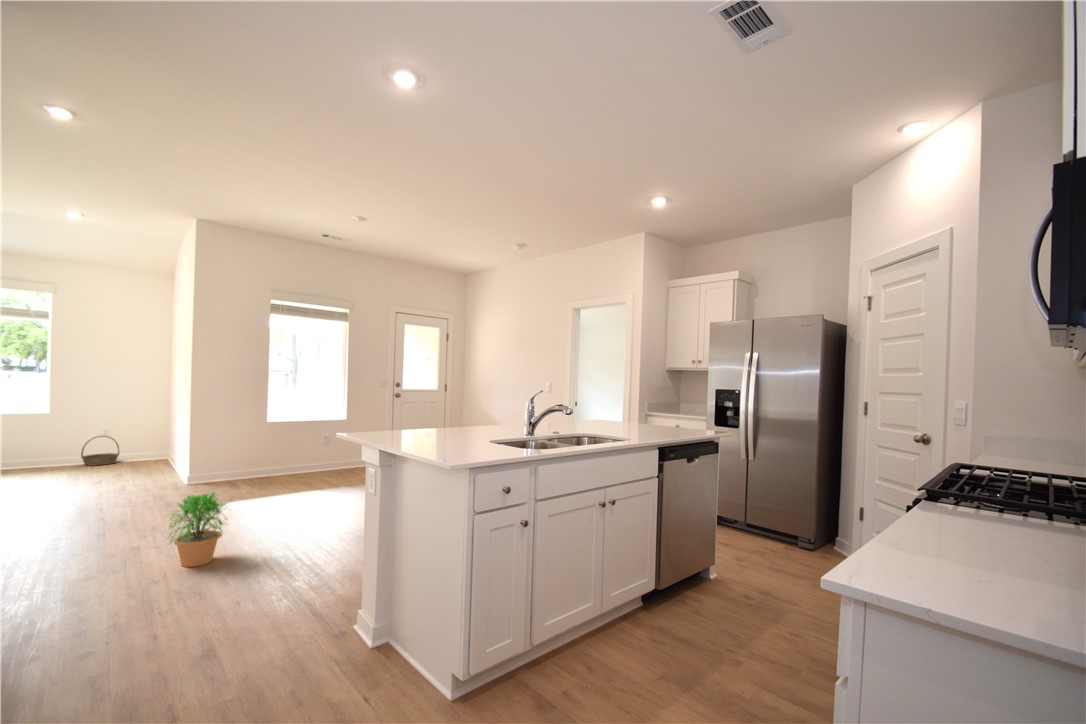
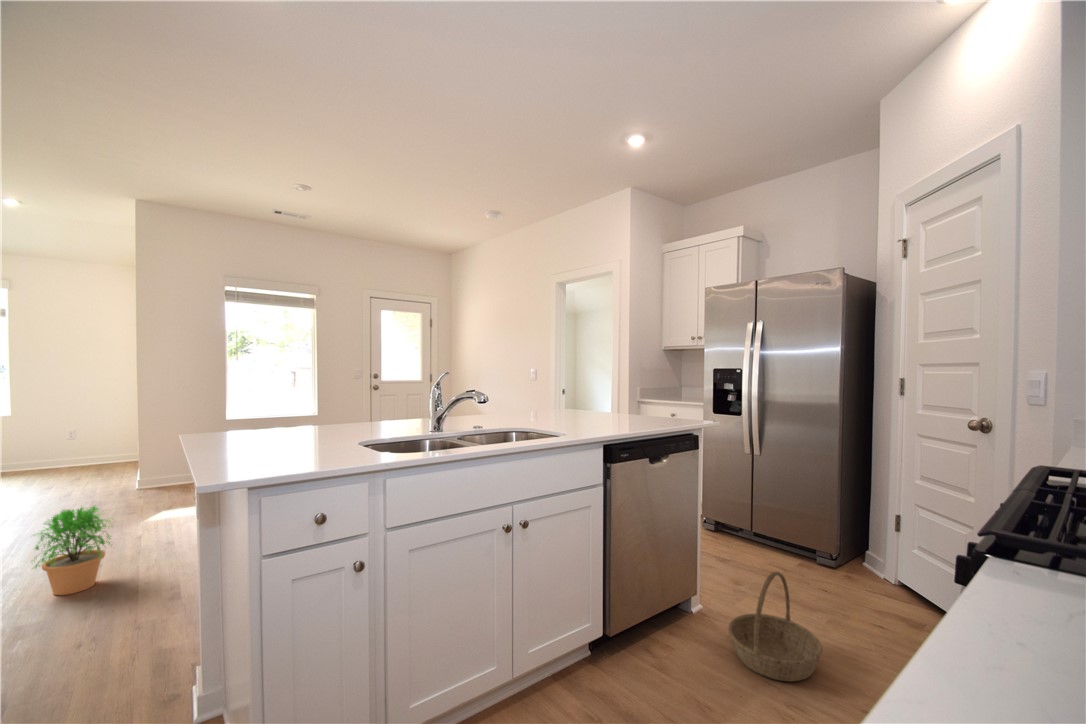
basket: present [81,436,119,466] -> present [728,572,822,681]

